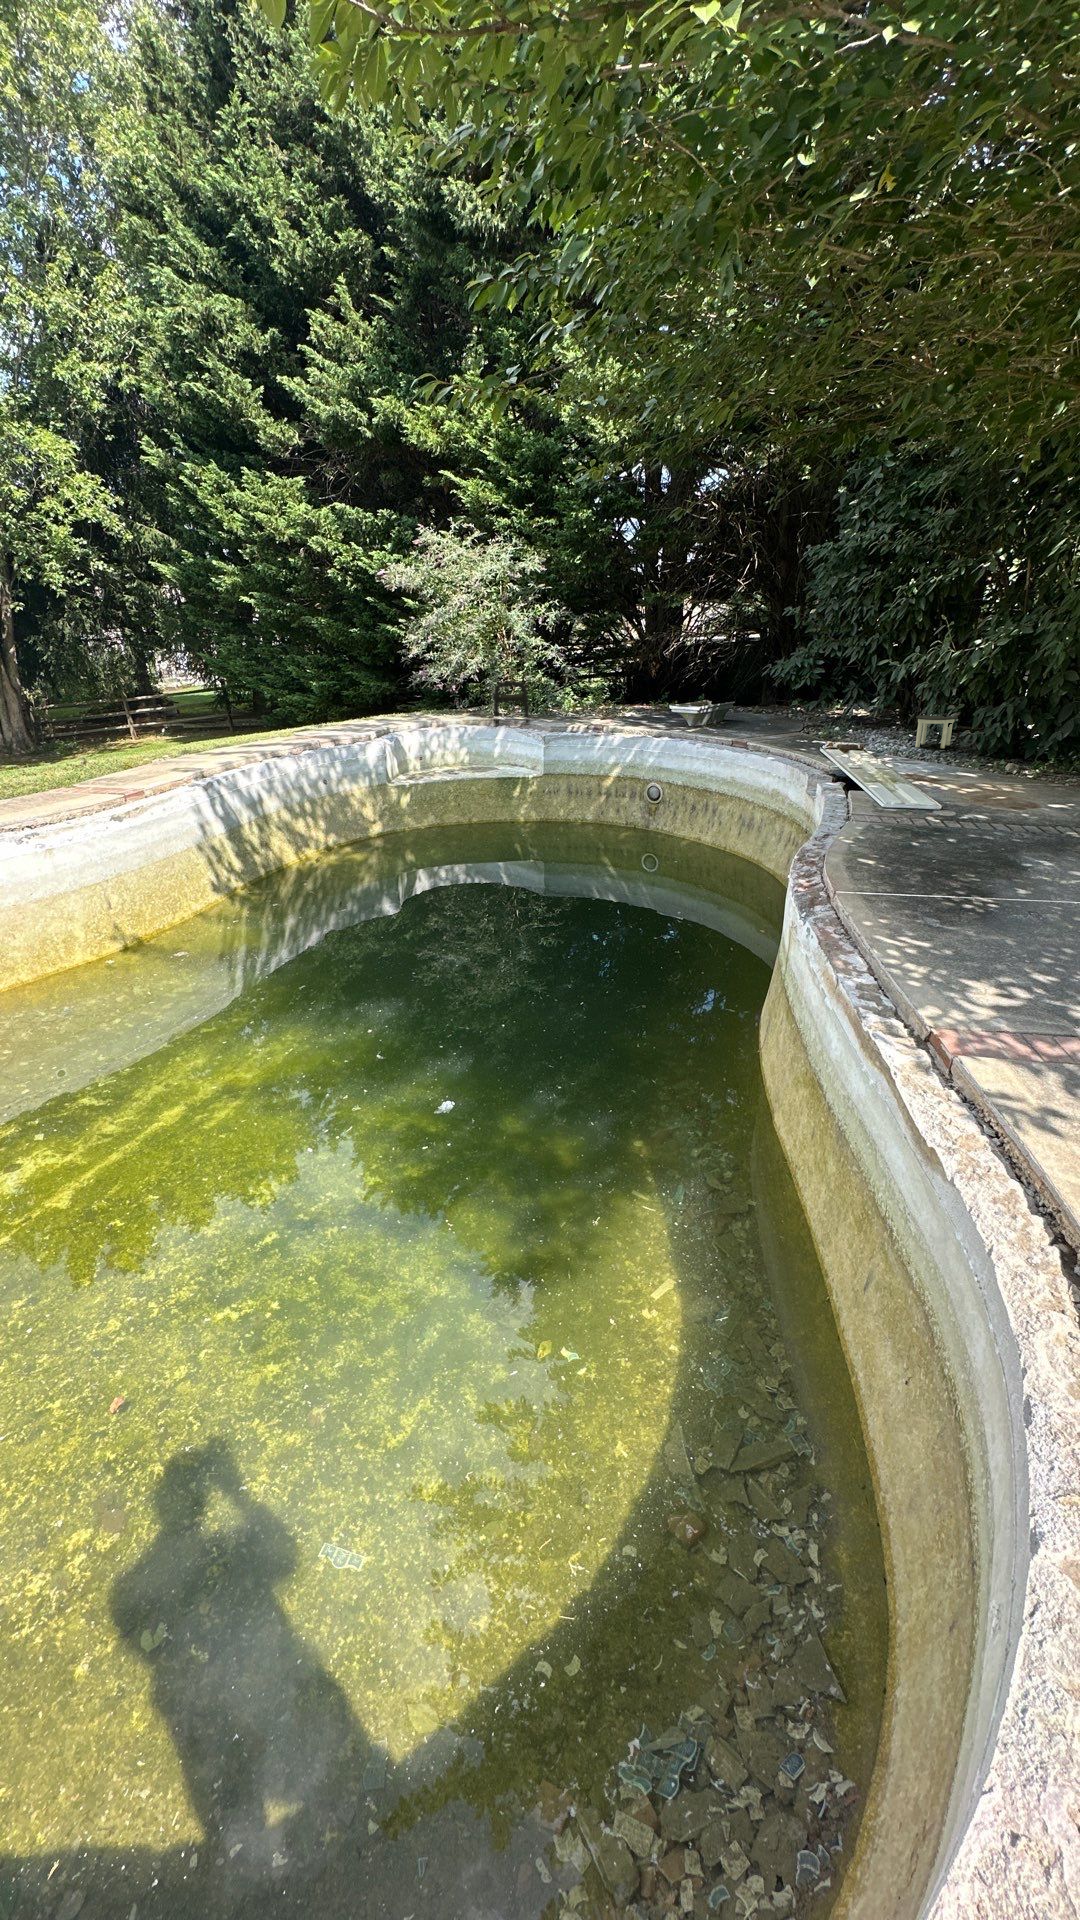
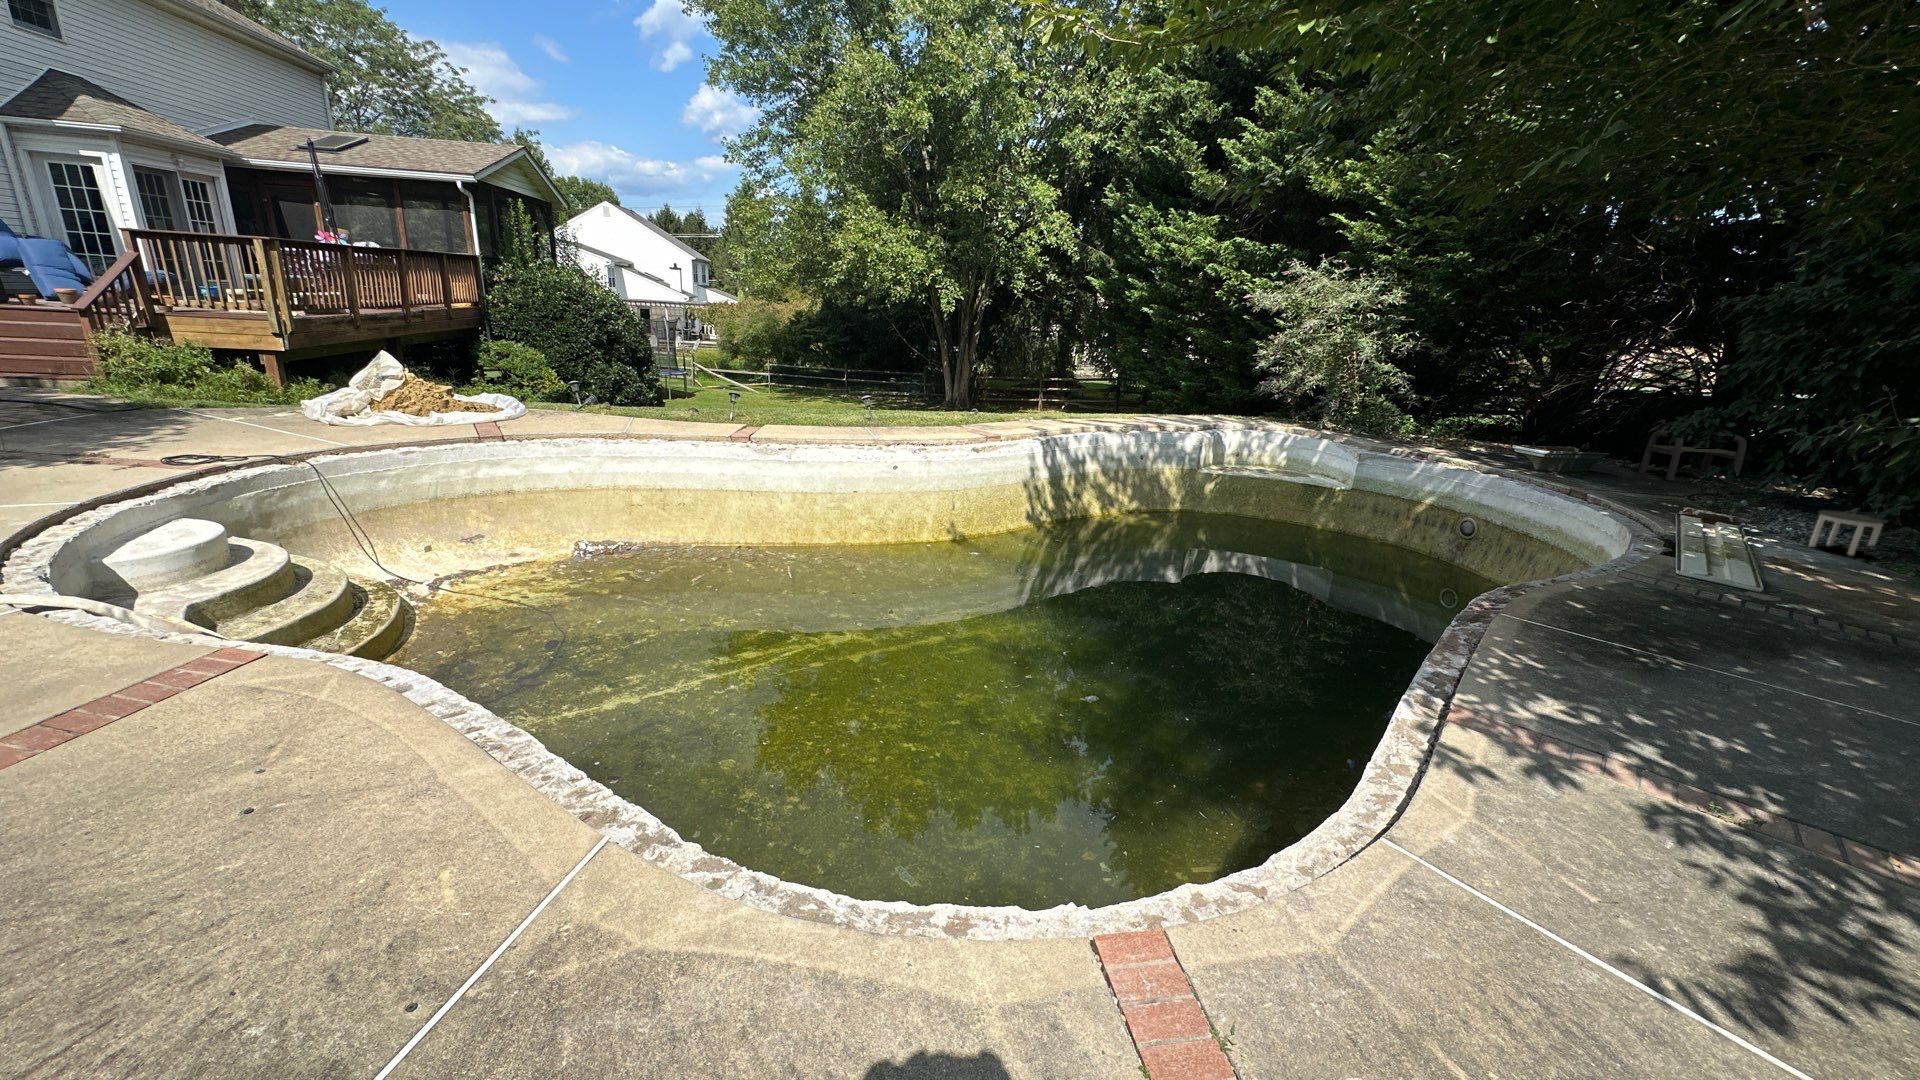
bench: present [493,680,530,725] -> present [1638,430,1747,481]

